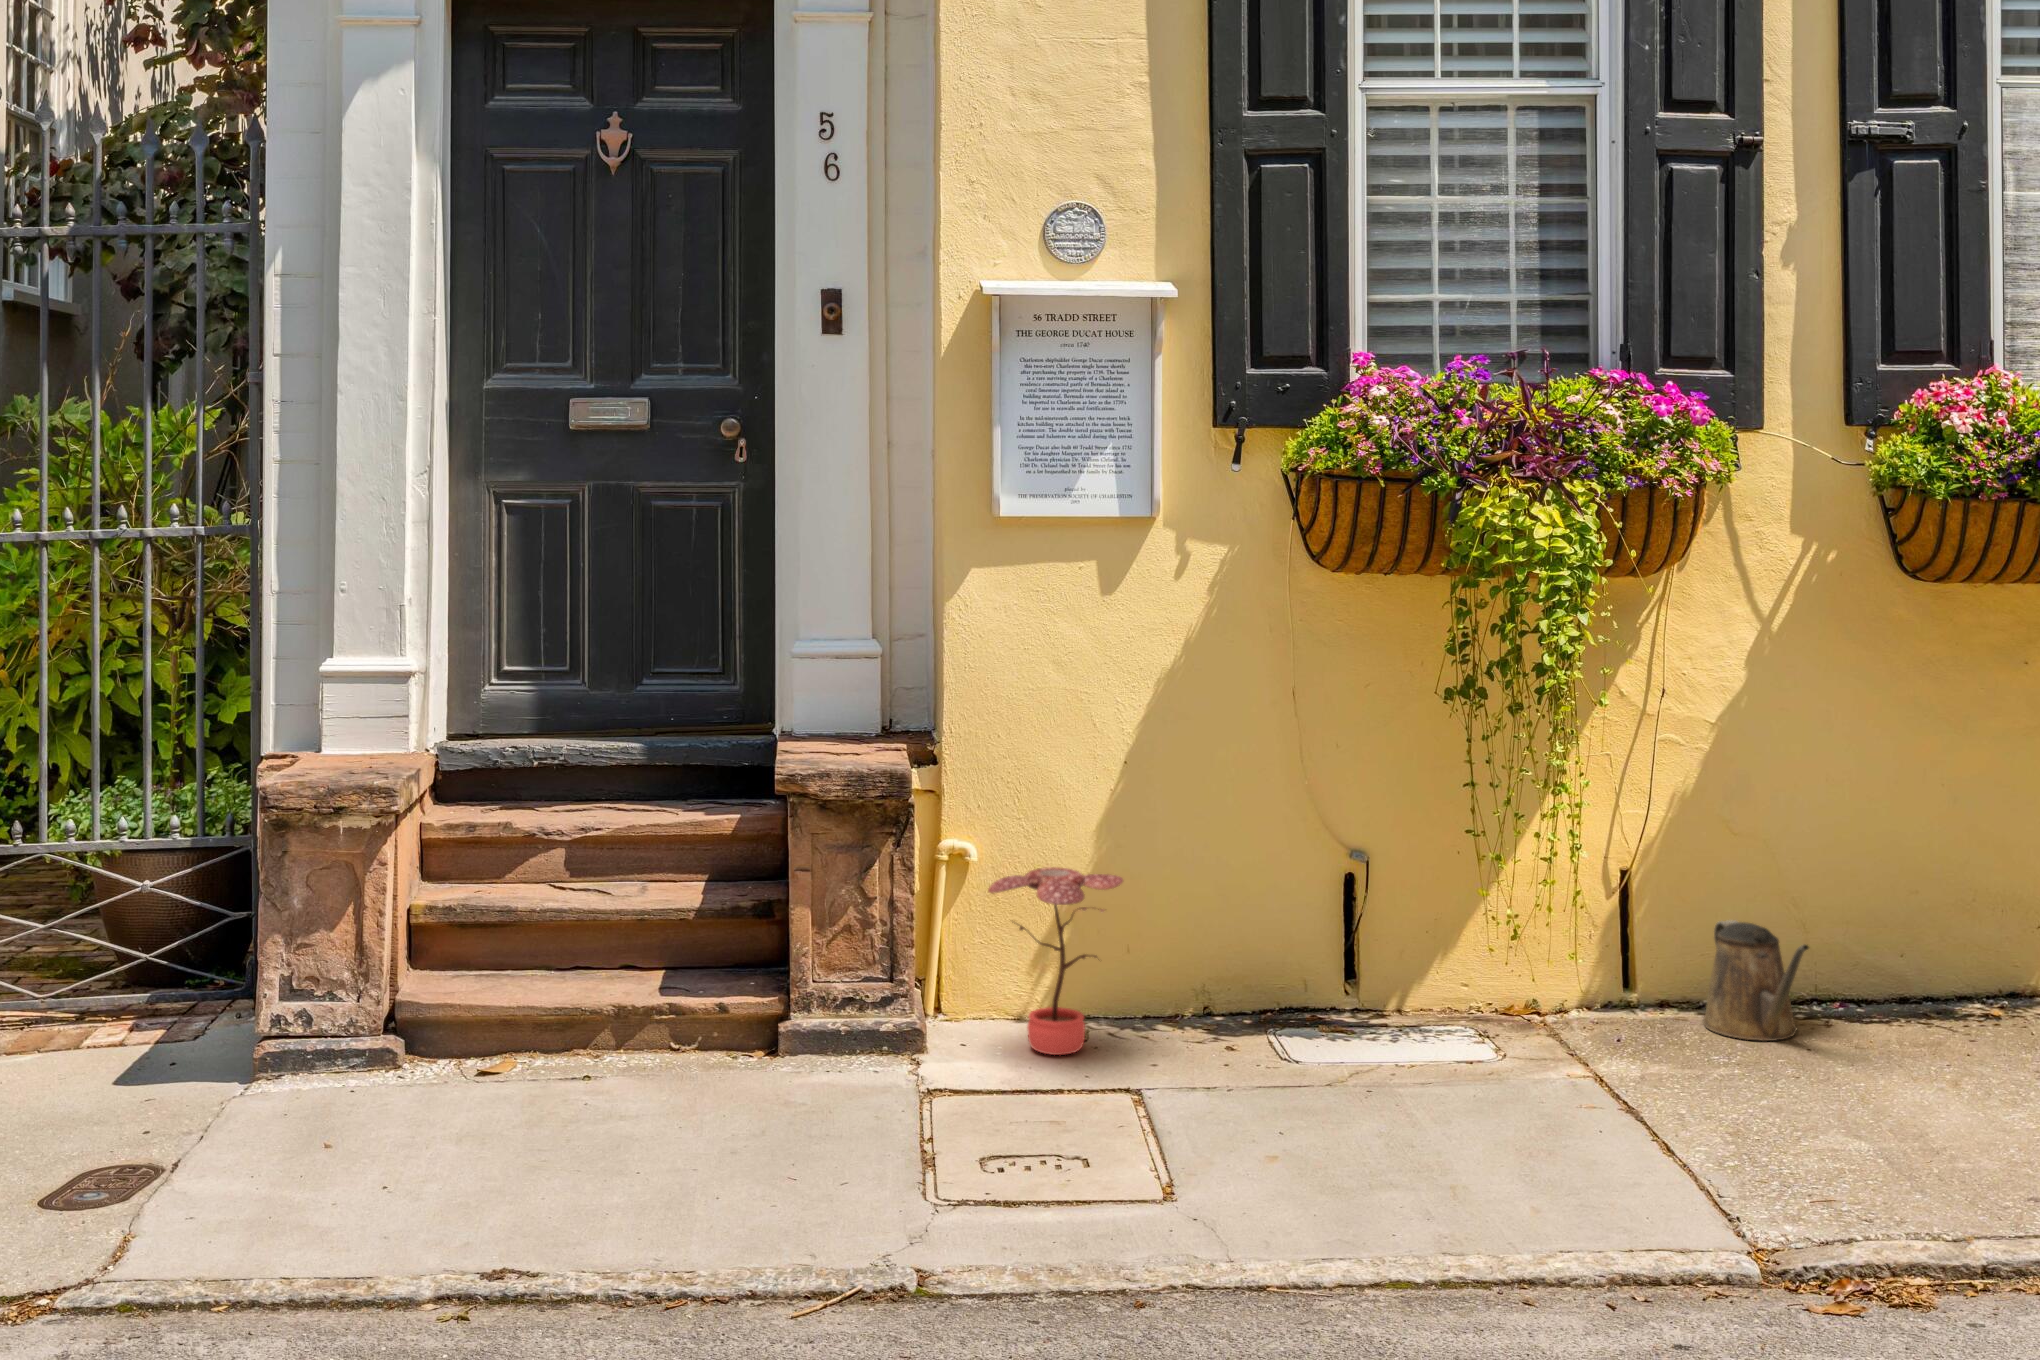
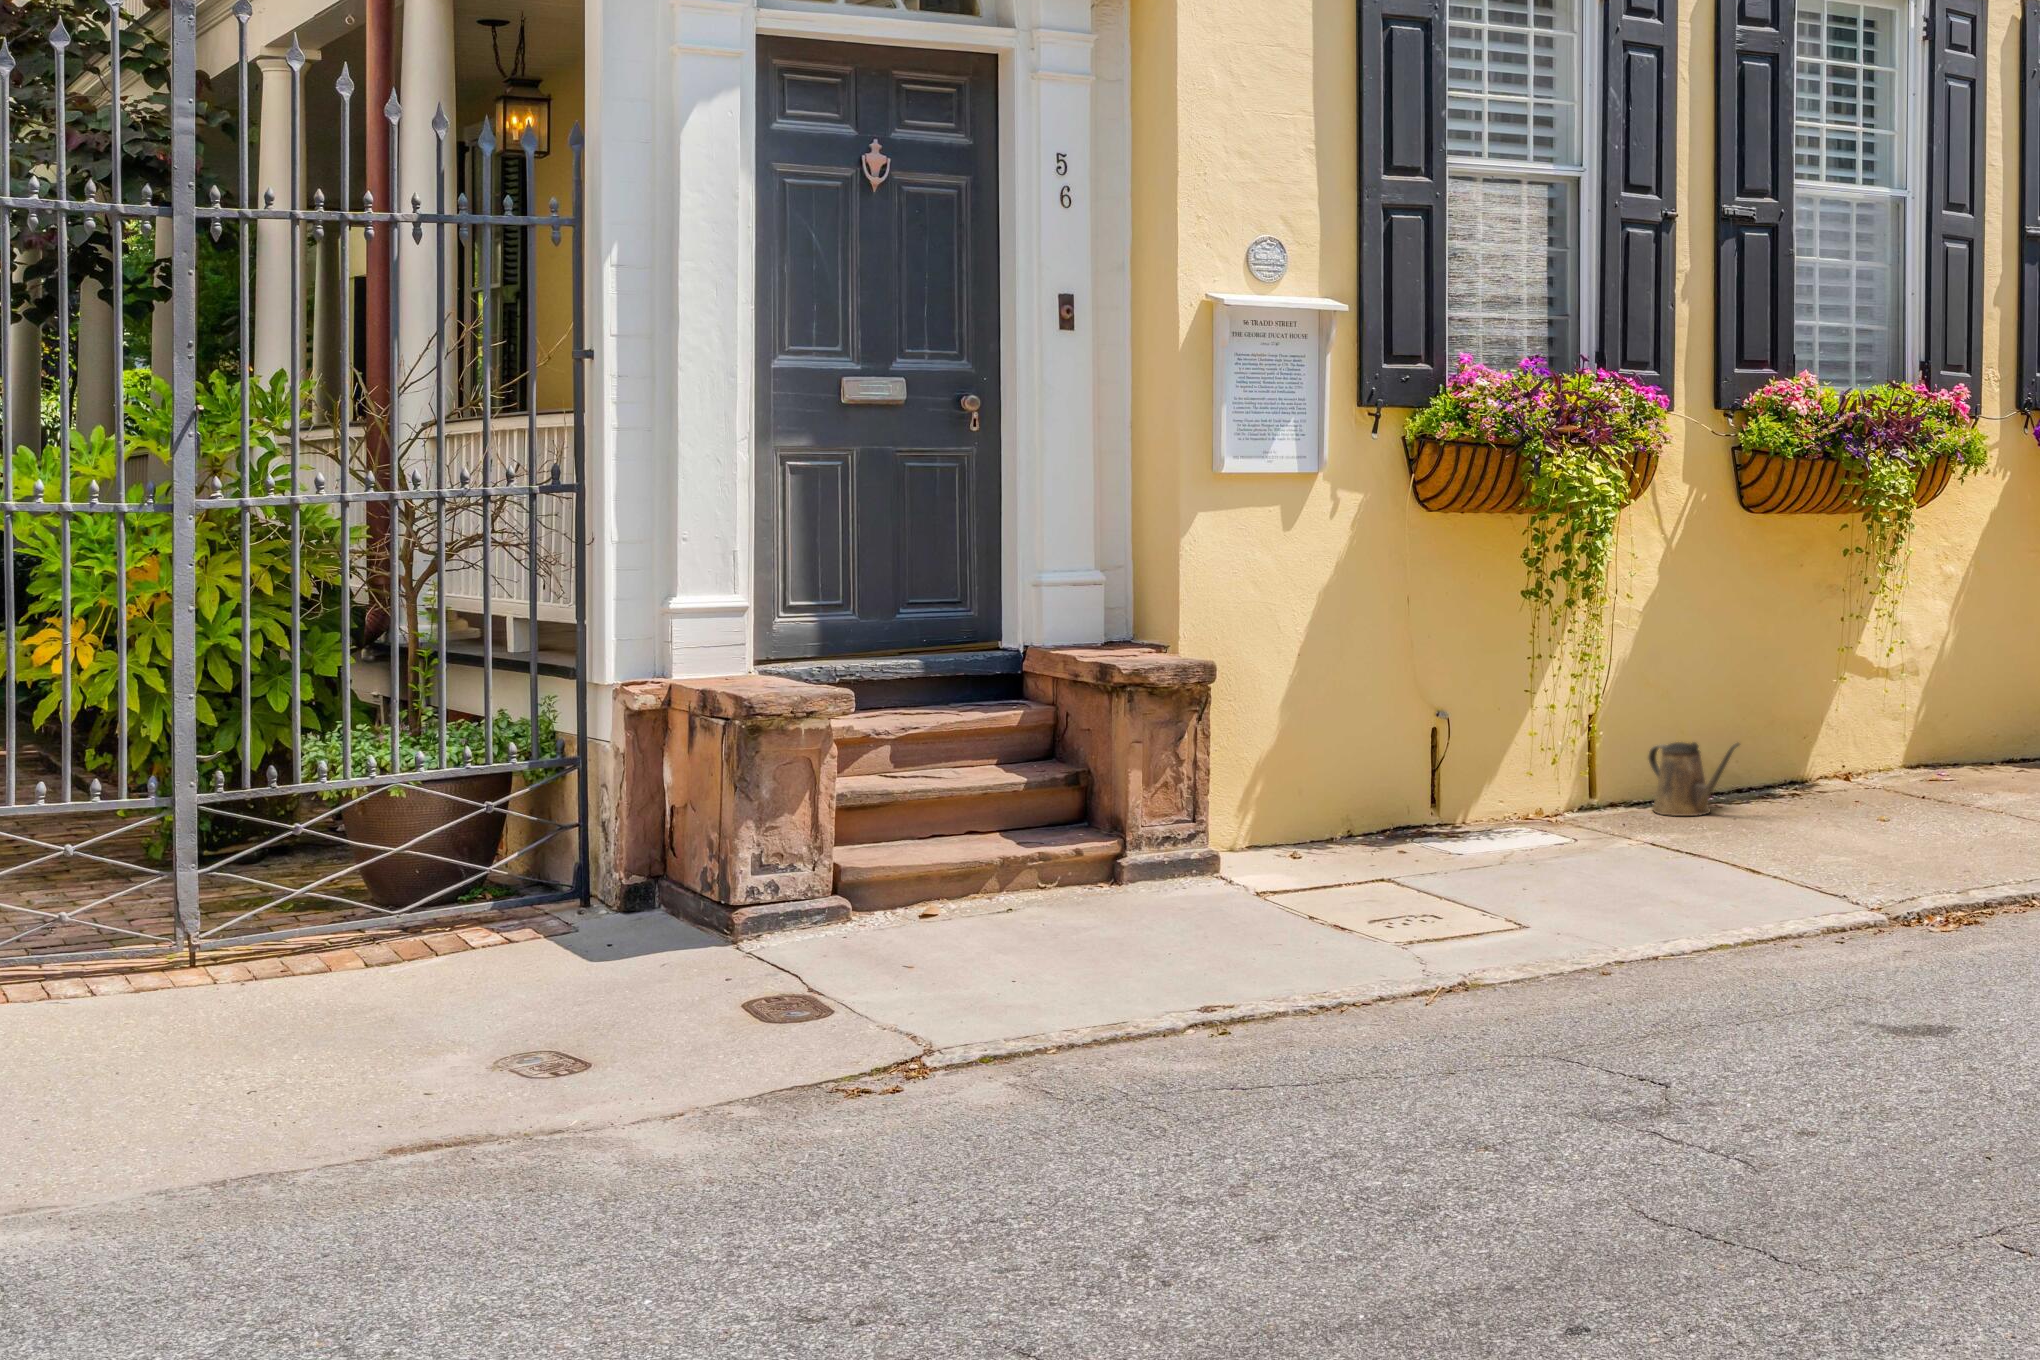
potted plant: present [988,867,1123,1055] -> none [1245,732,1333,867]

